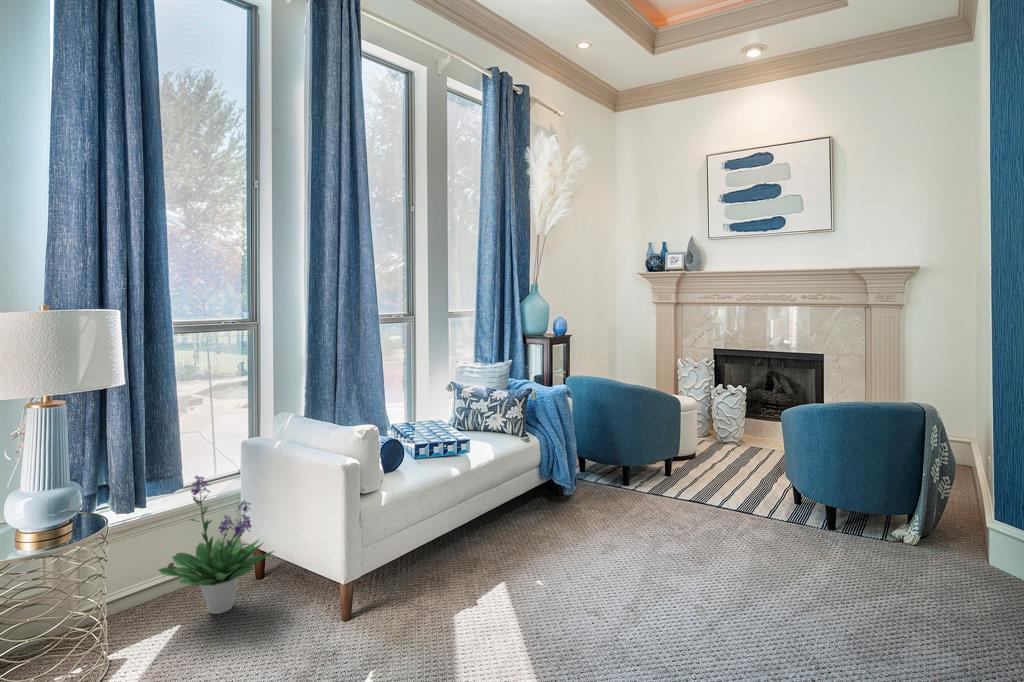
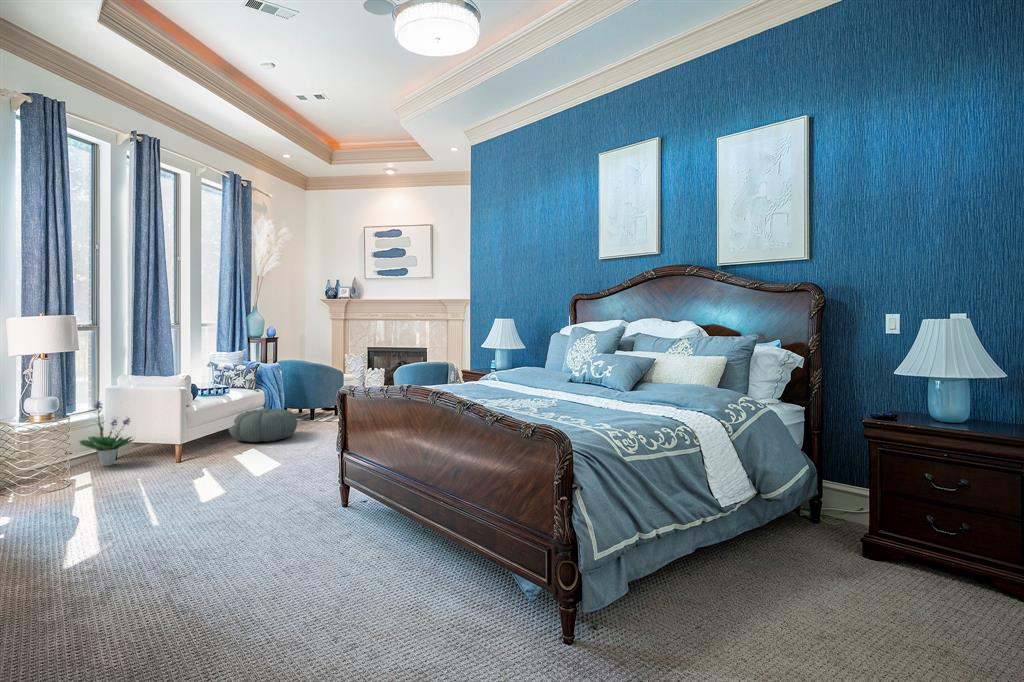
pouf: none [467,478,596,565] -> present [228,408,297,442]

